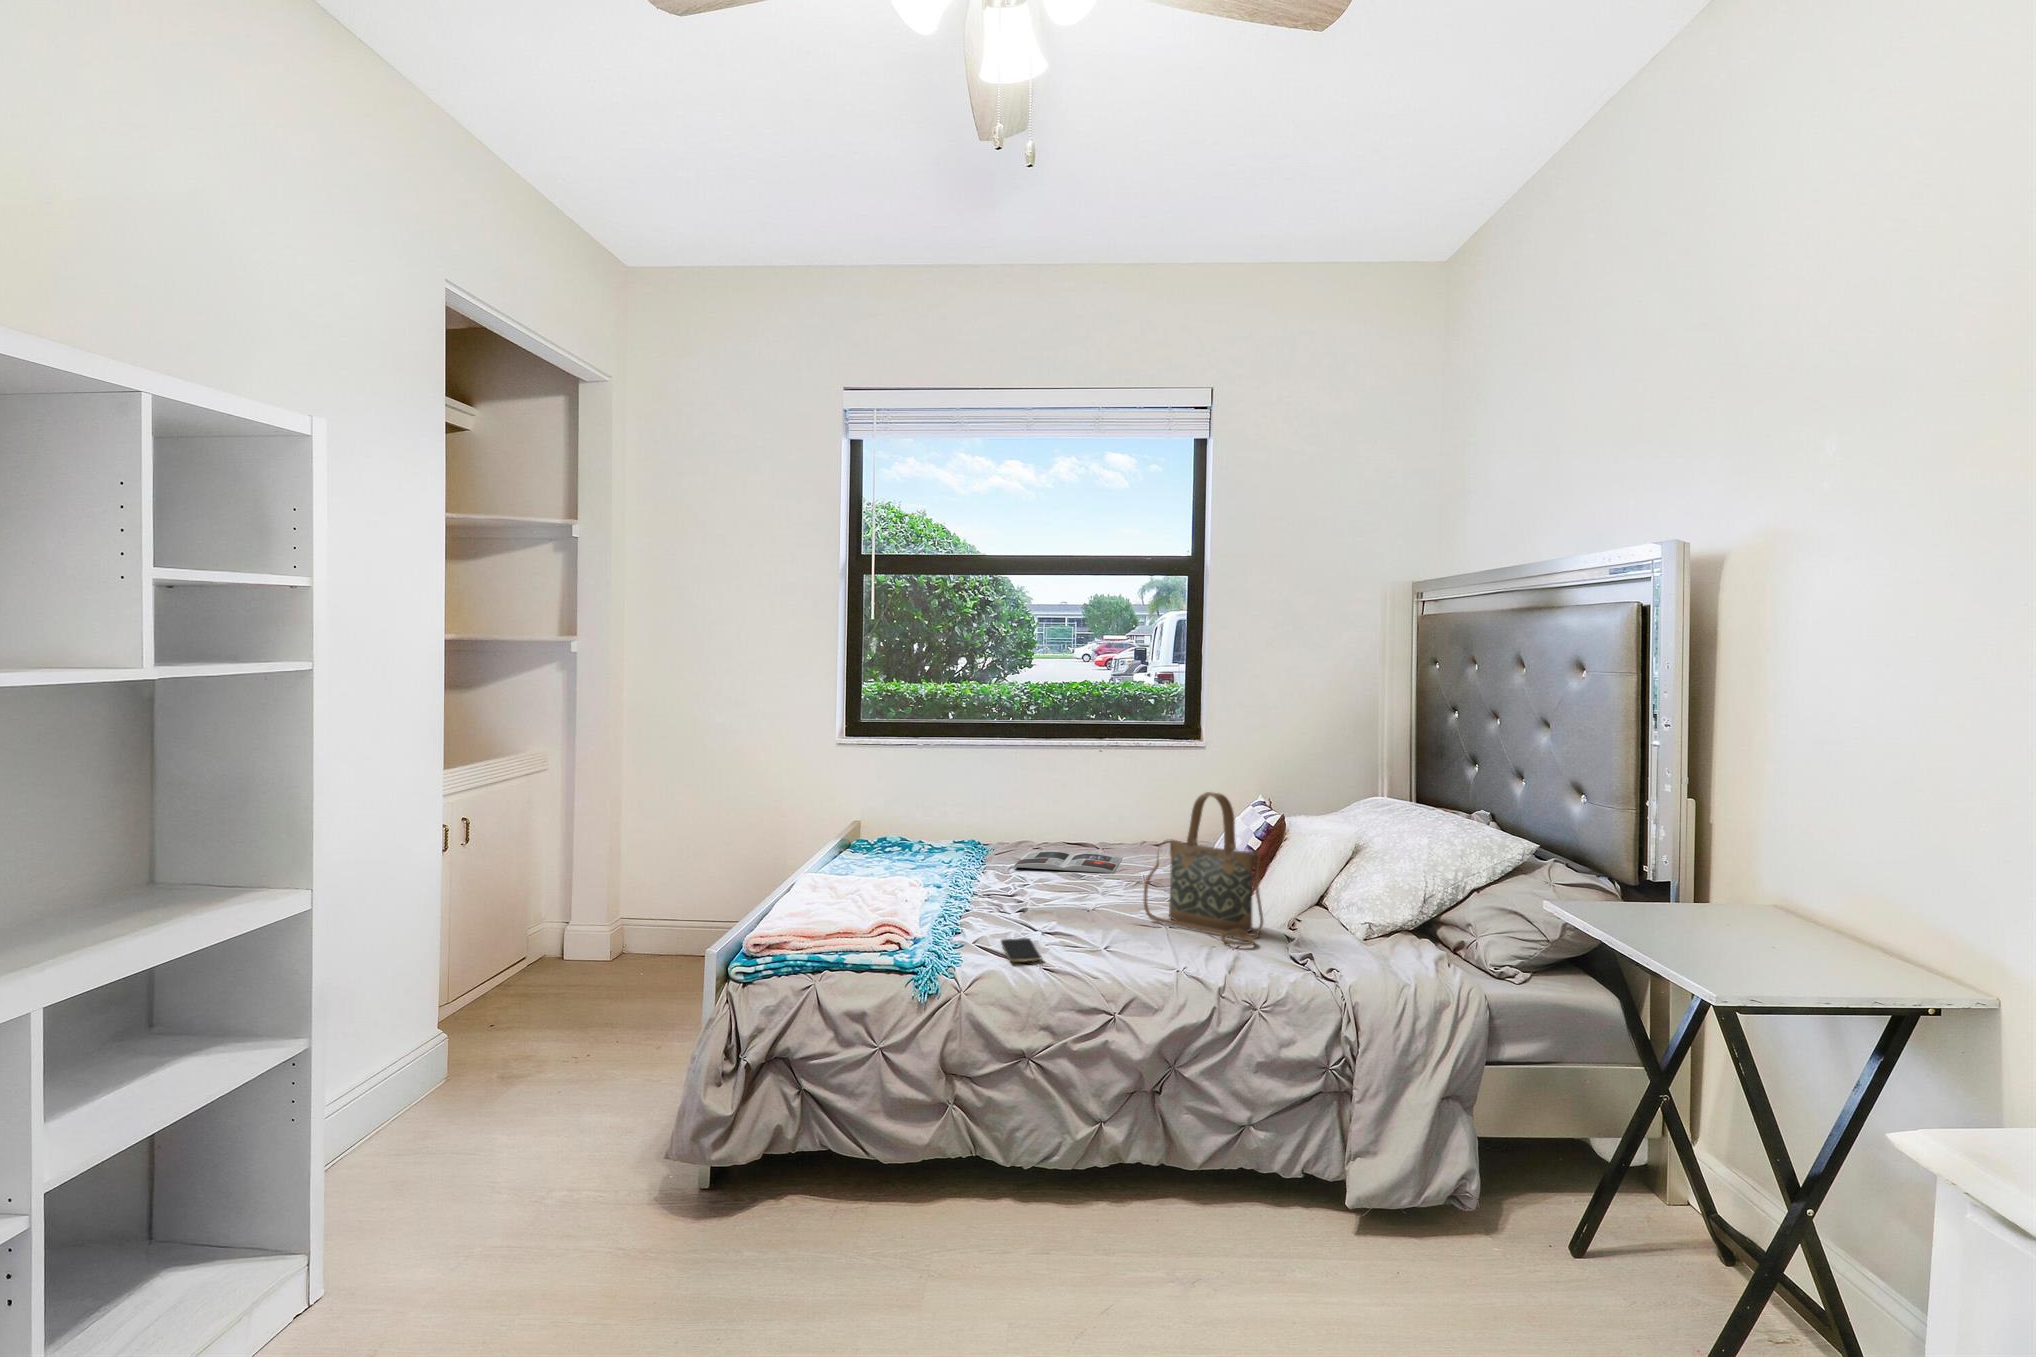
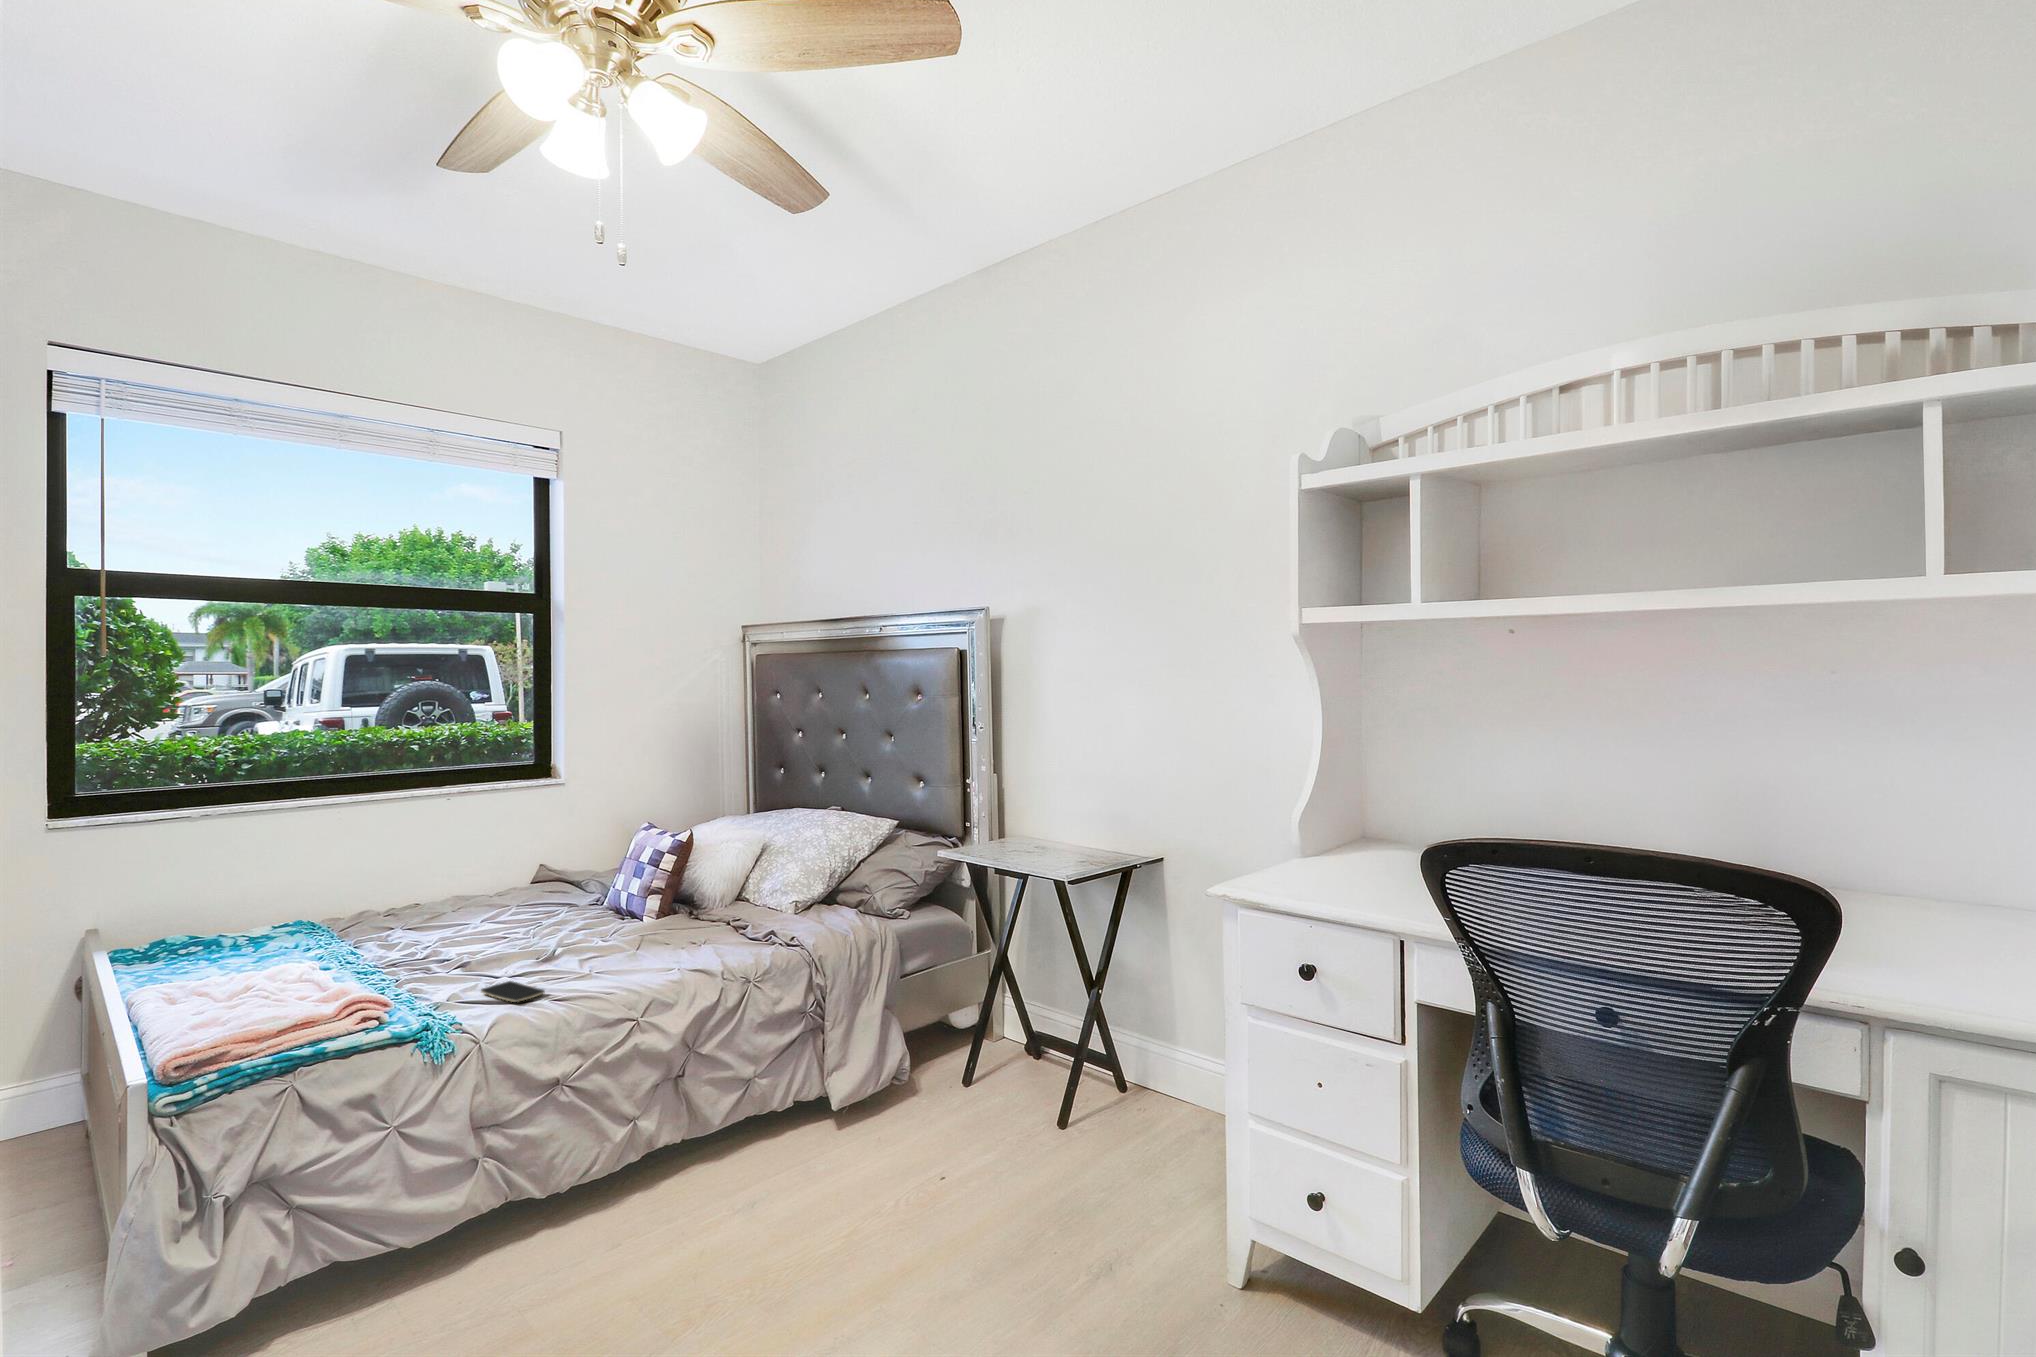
handbag: present [1144,792,1263,946] -> none [595,816,719,940]
magazine: present [1013,850,1122,873] -> none [392,901,517,932]

